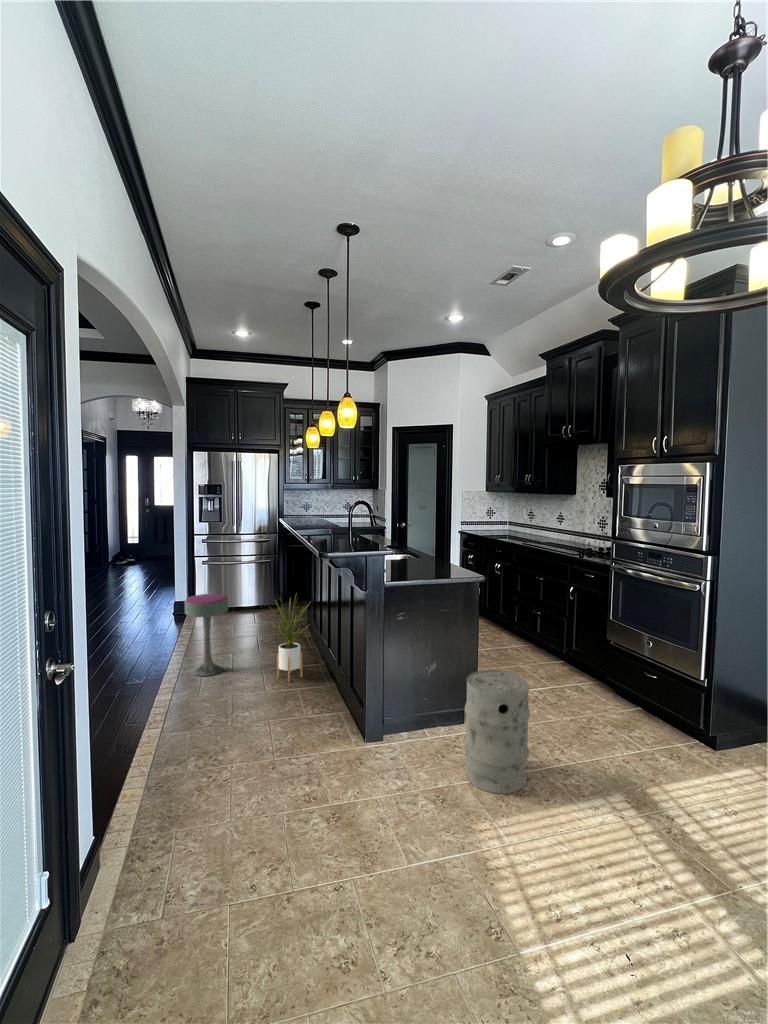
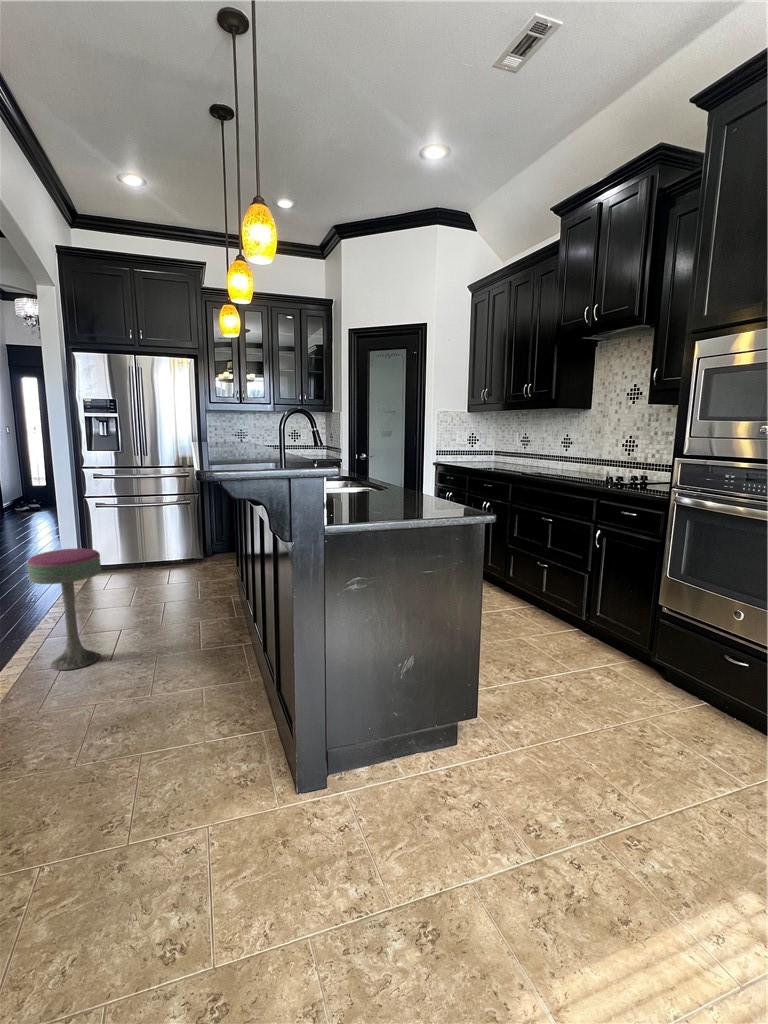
house plant: present [270,598,306,682] -> none [155,545,228,676]
trash can: present [464,670,530,794] -> none [468,676,591,910]

